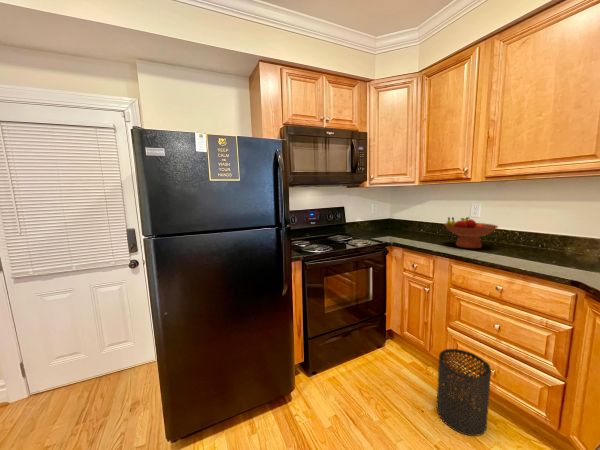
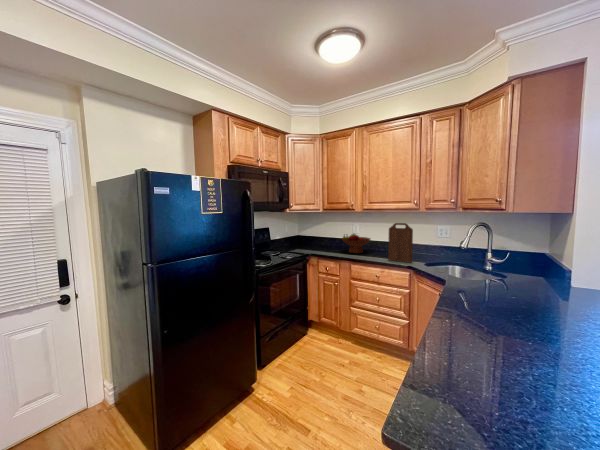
cutting board: none [524,198,589,276] -> present [388,223,413,263]
trash can: present [436,349,491,436] -> none [350,318,378,370]

